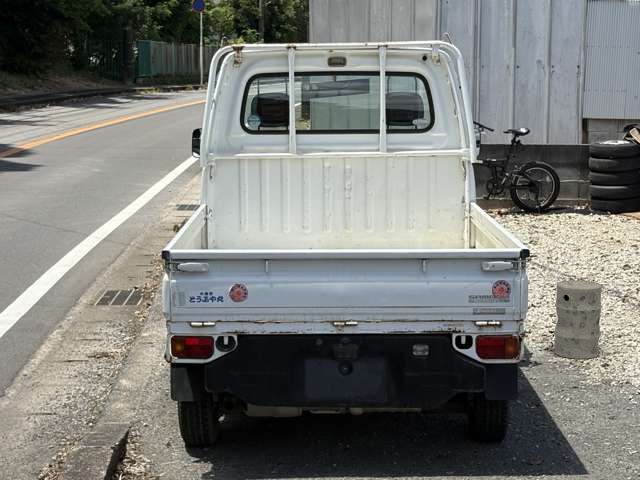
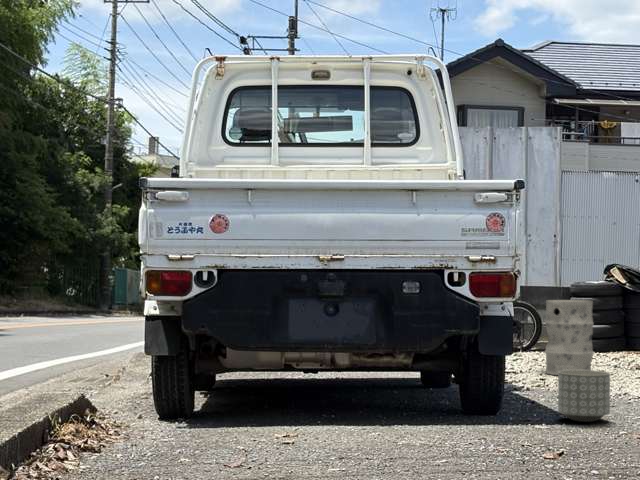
planter: none [559,407,608,460] -> present [558,370,610,422]

